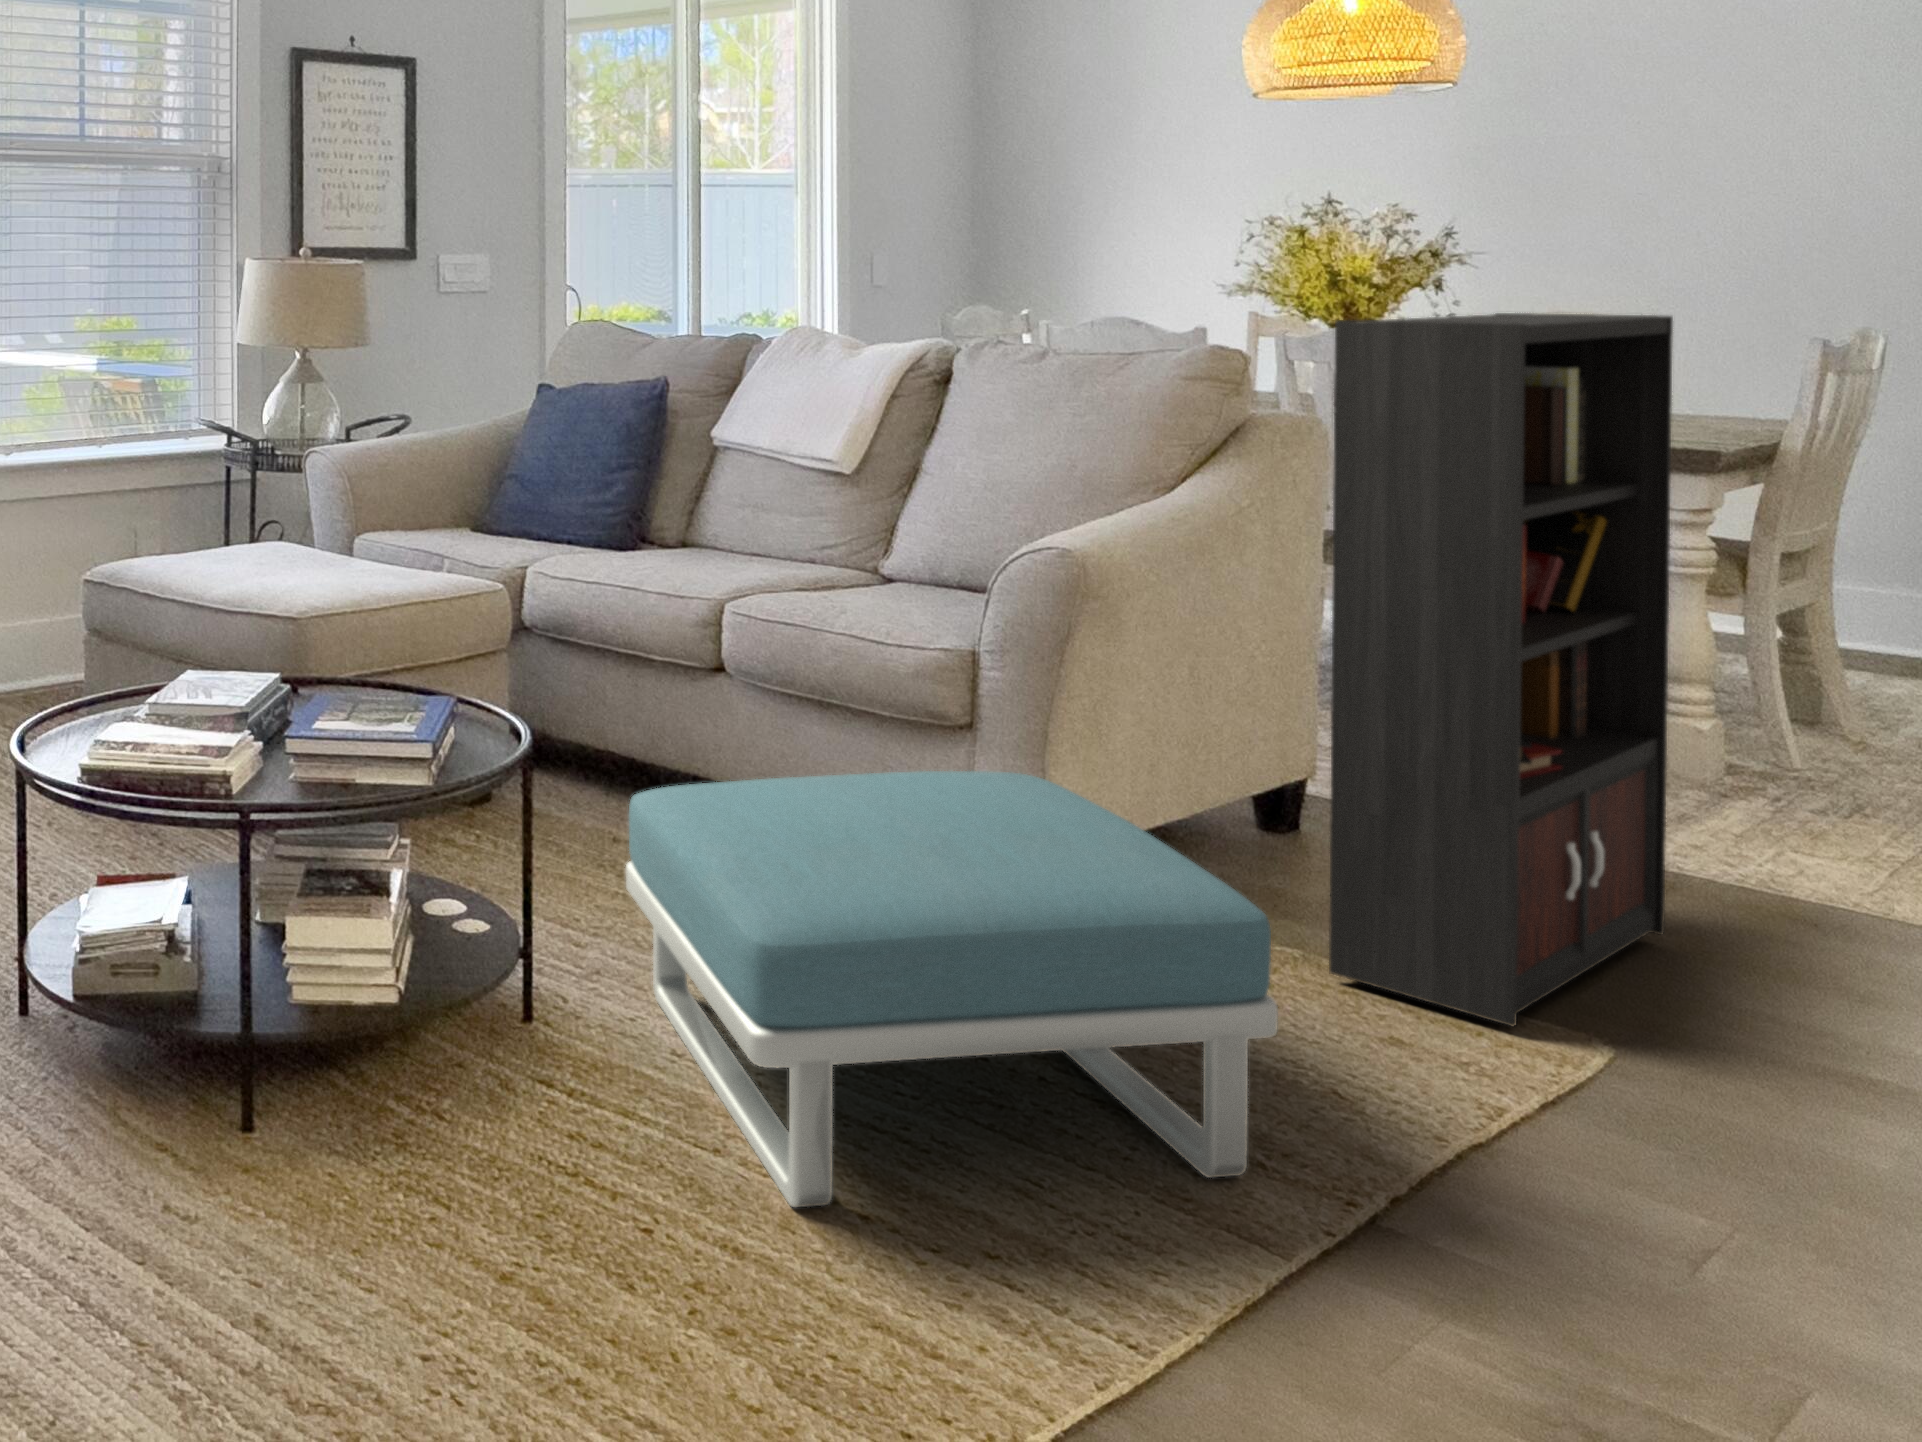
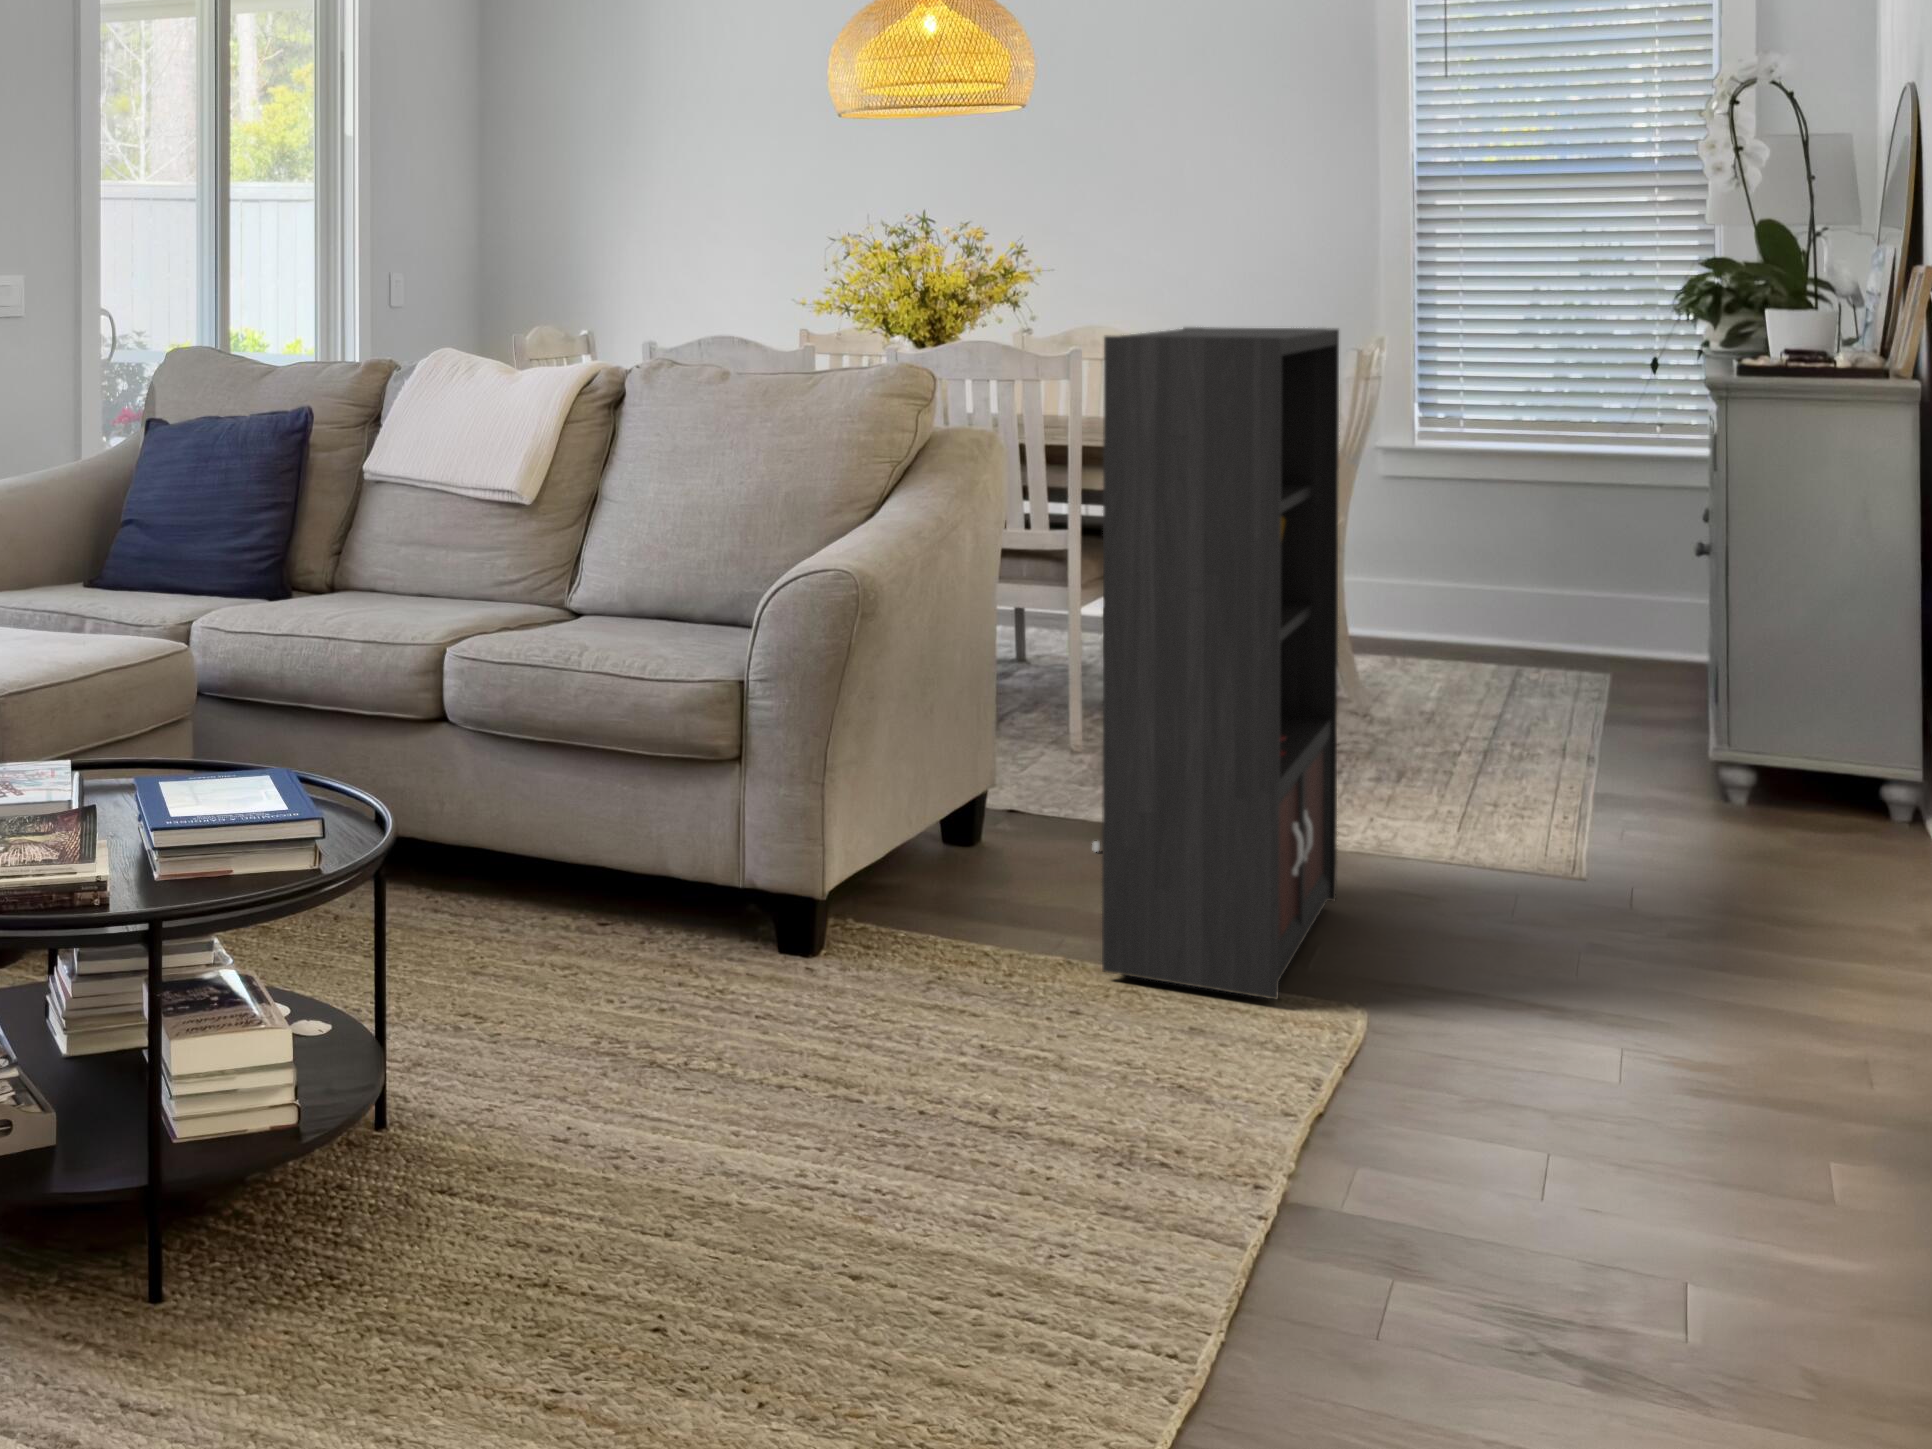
footstool: present [626,771,1278,1208] -> none [475,804,1178,1278]

